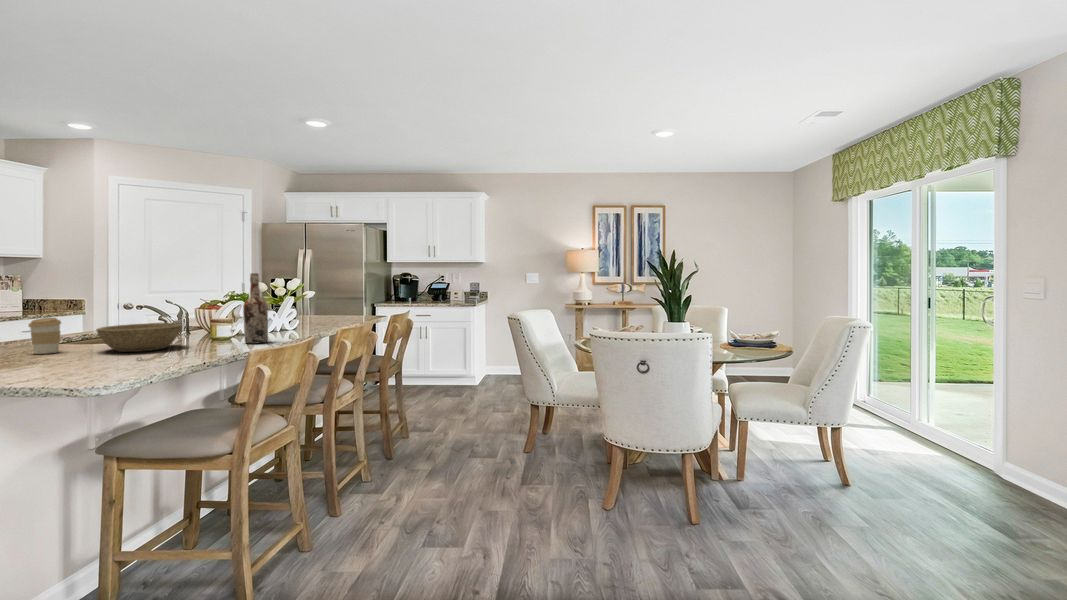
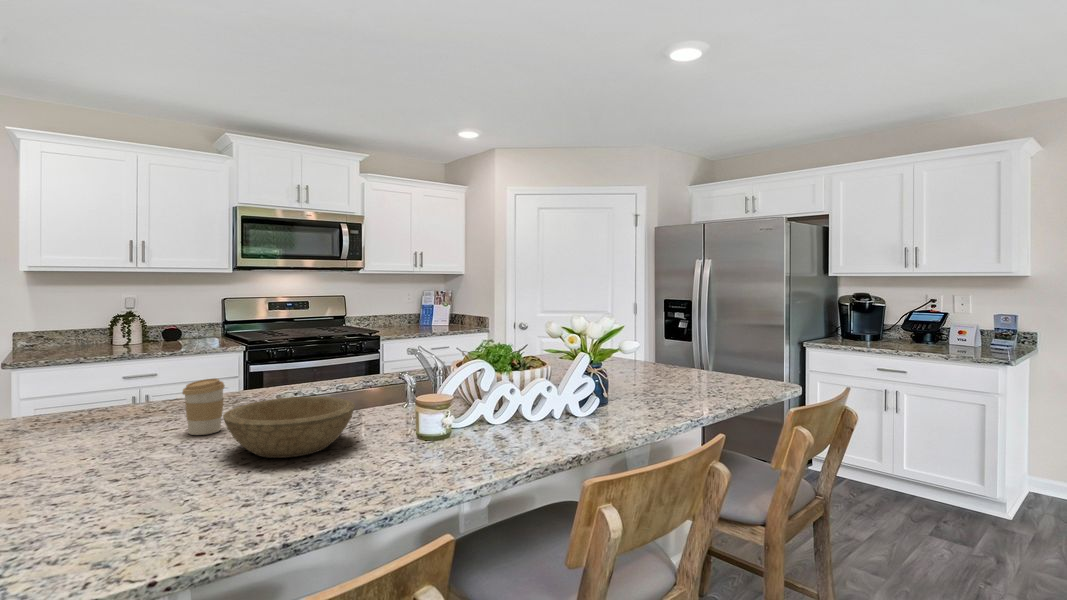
wine bottle: present [243,273,268,344] -> none [438,321,481,467]

